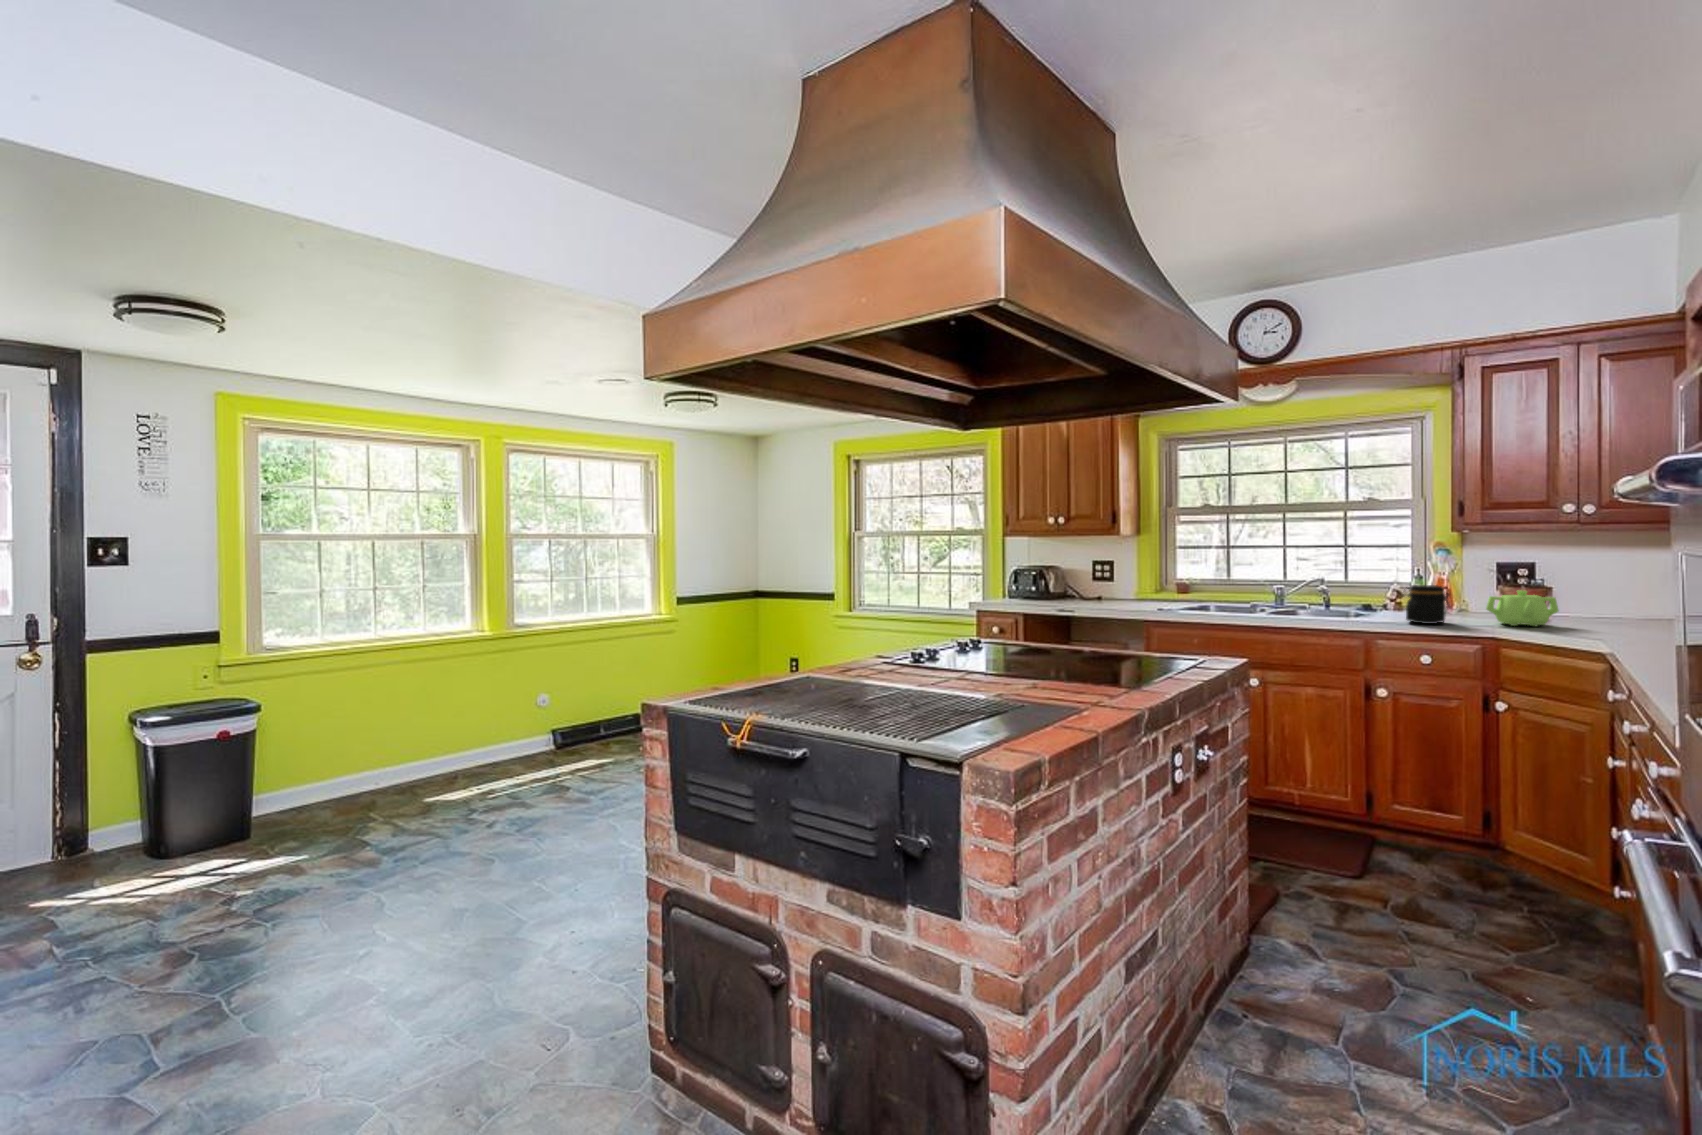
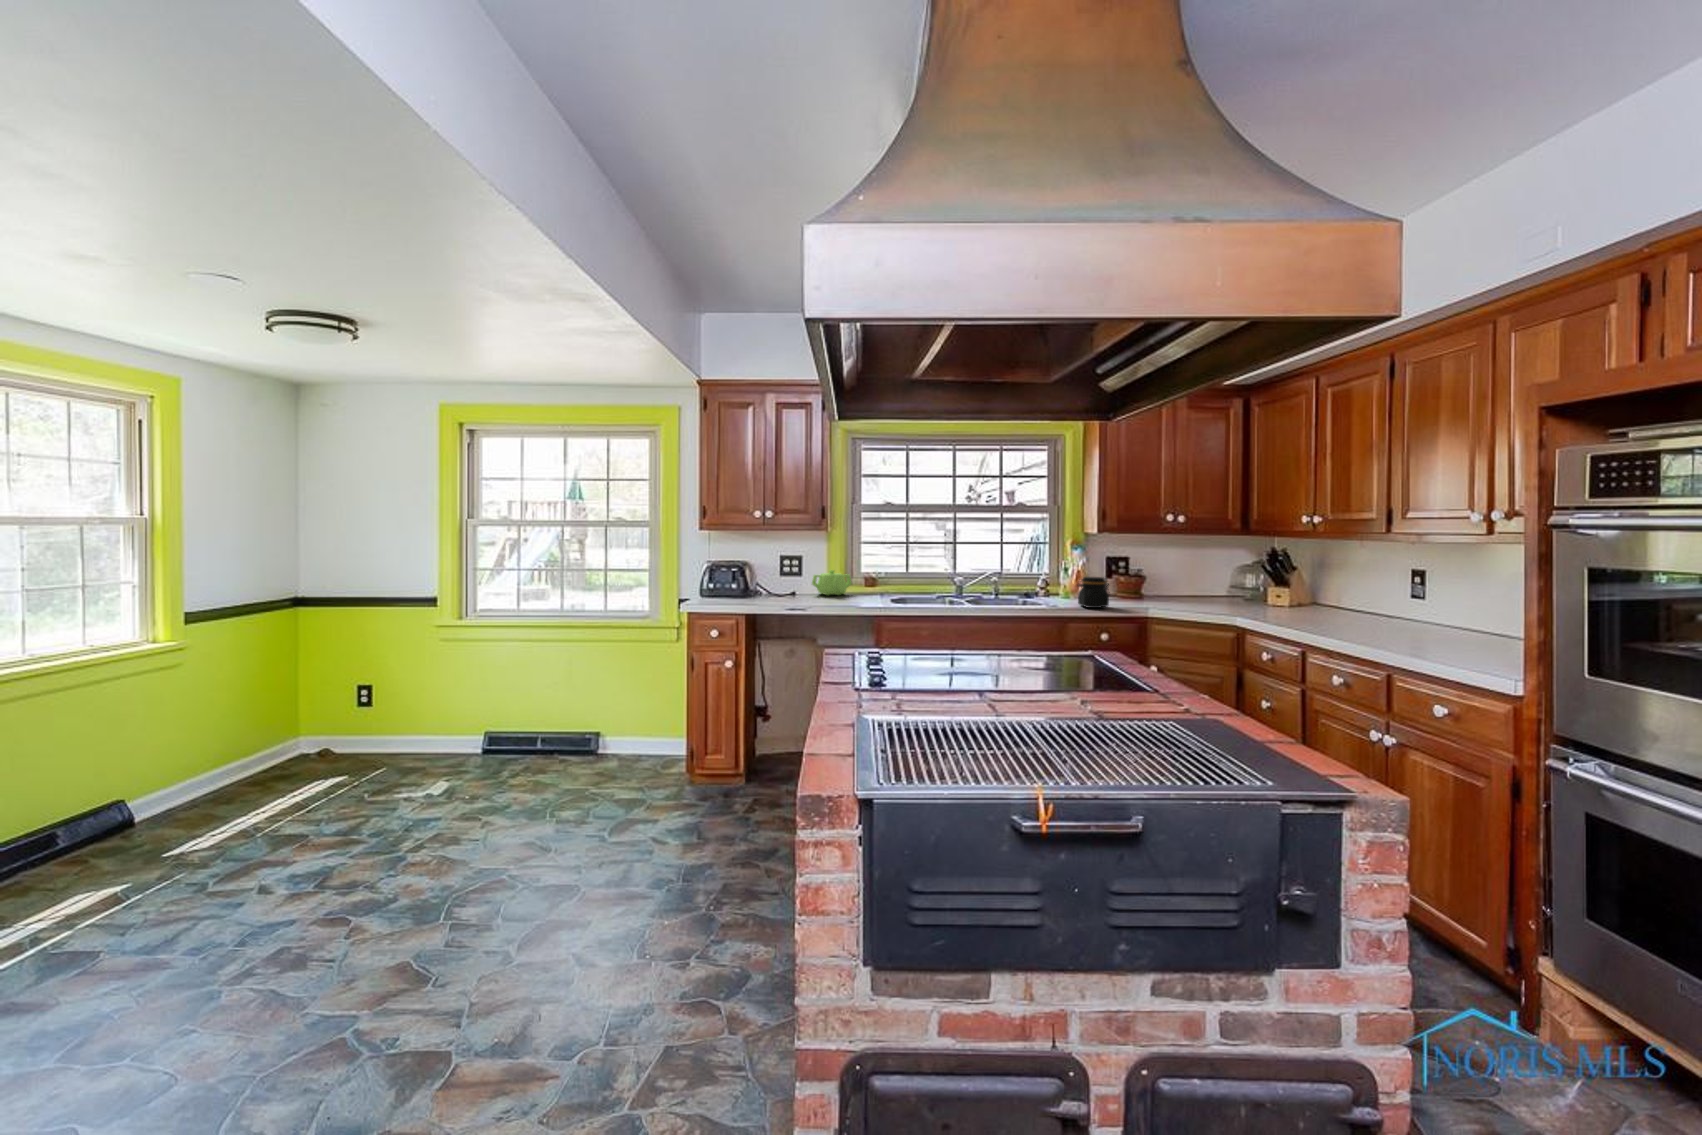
teapot: present [1486,590,1559,626] -> present [812,570,852,596]

